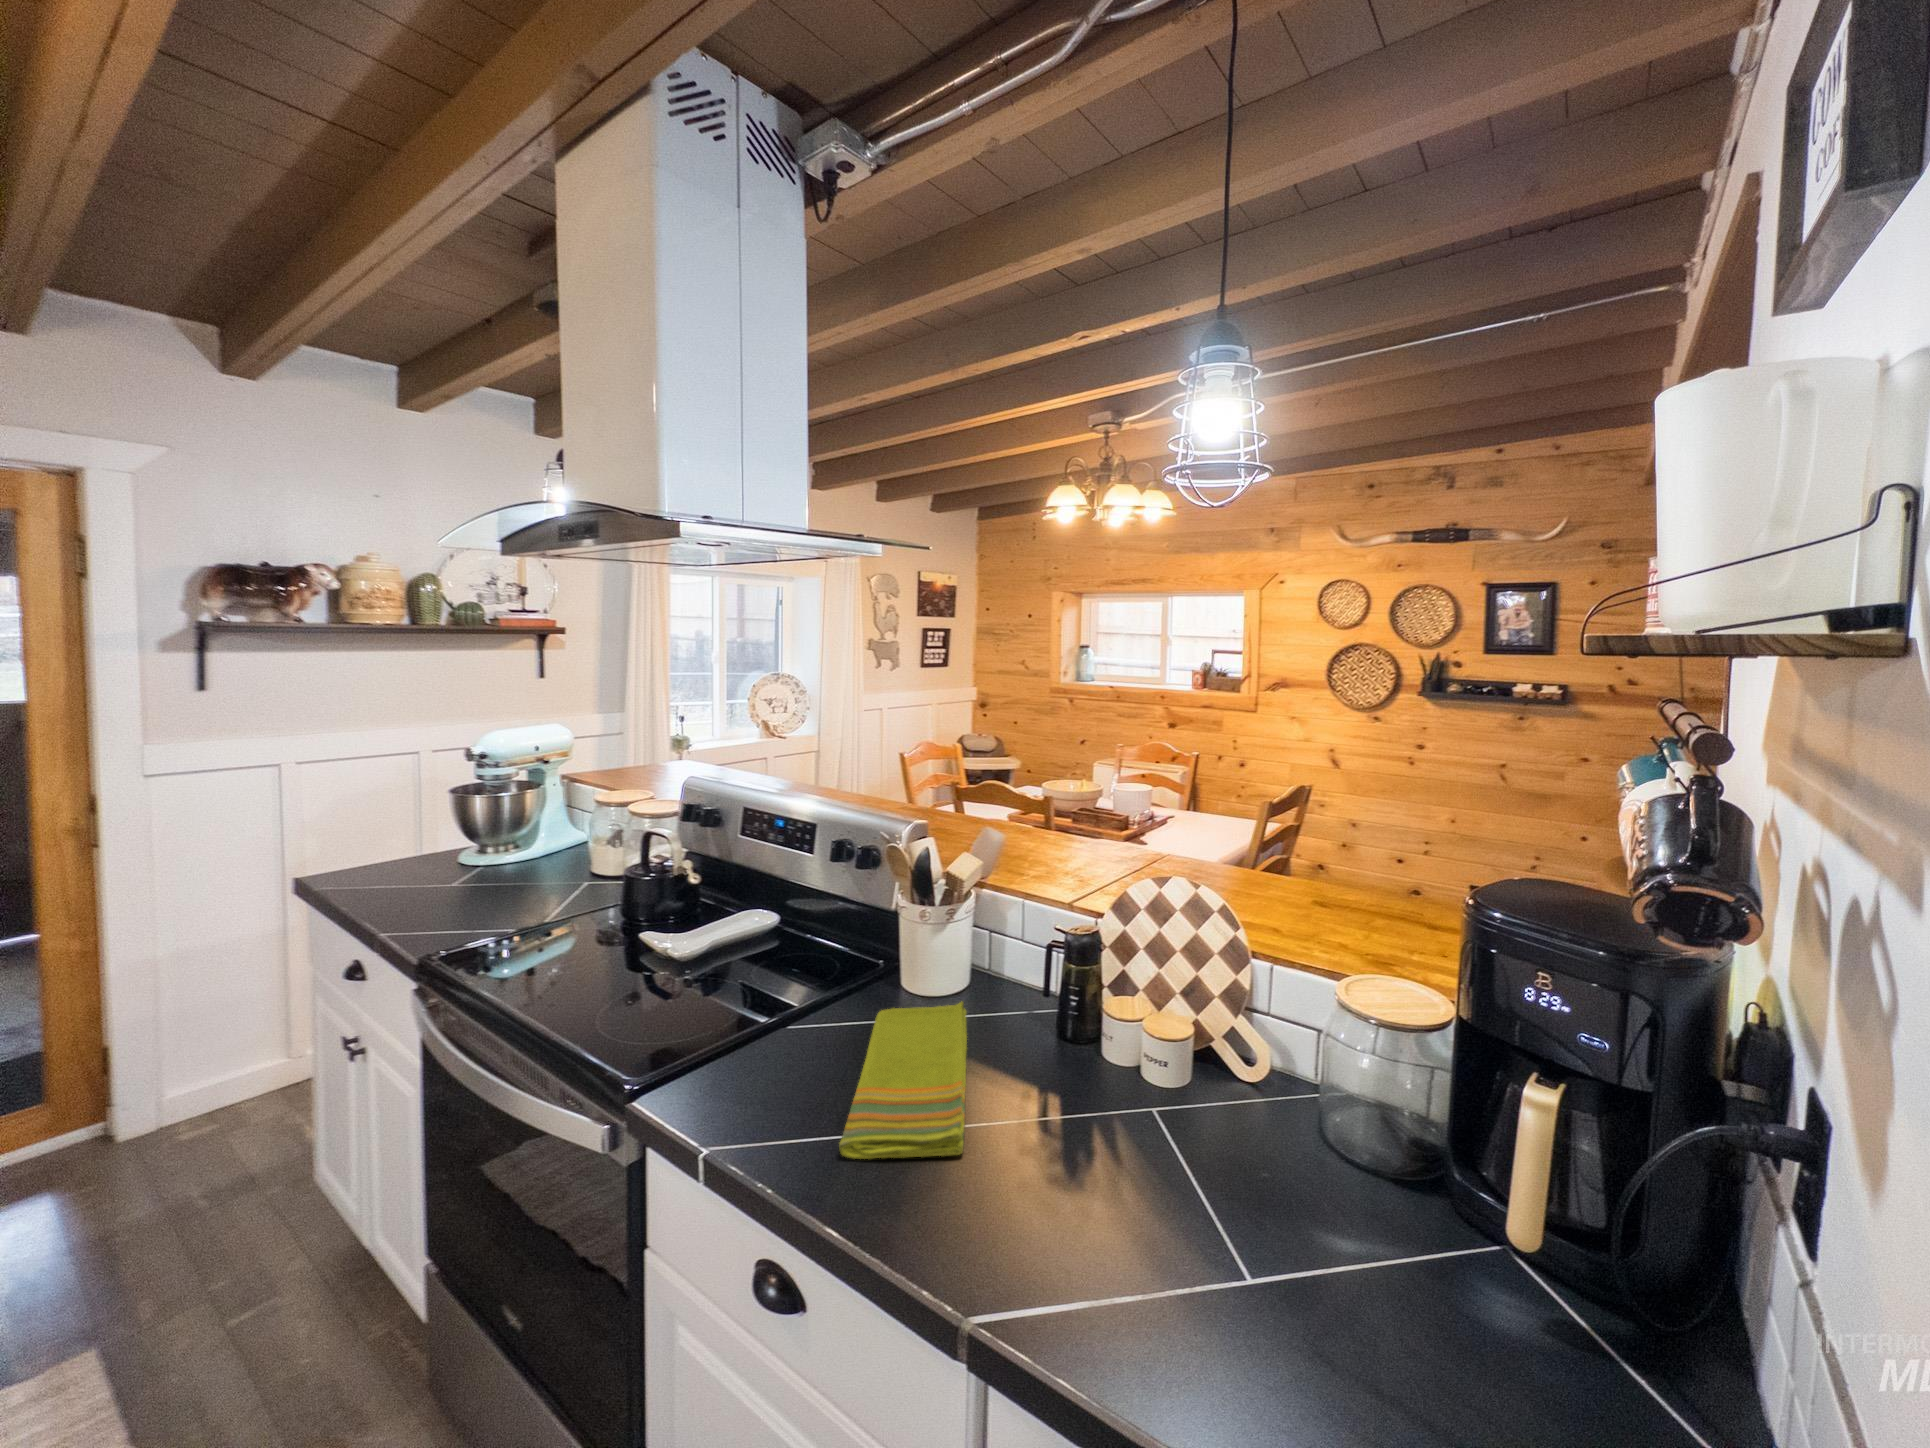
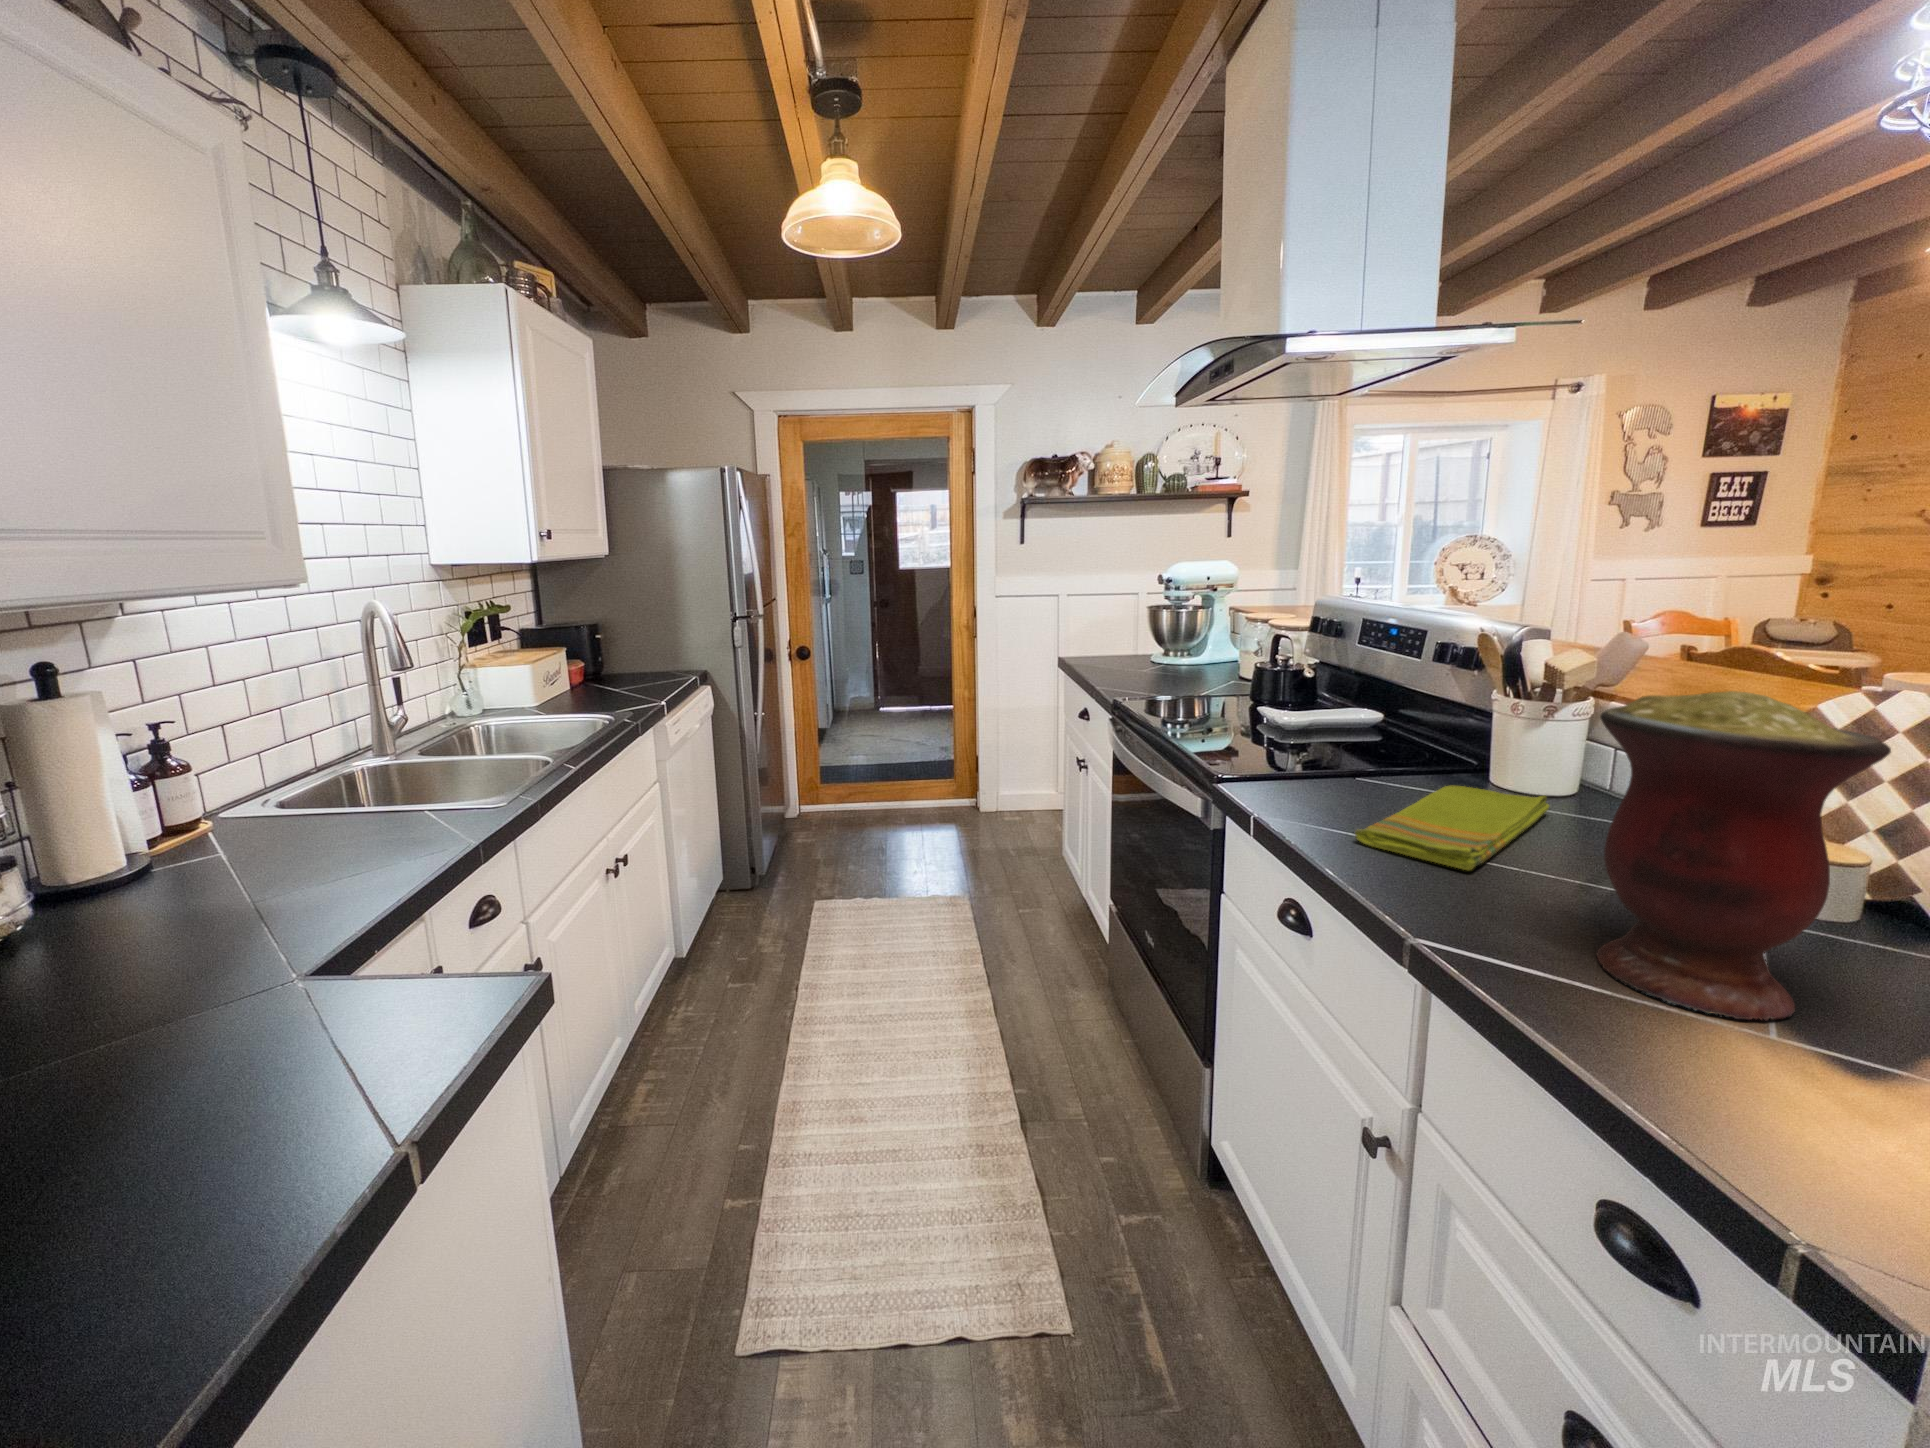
vase: none [1085,953,1269,1287] -> present [1597,691,1891,1020]

